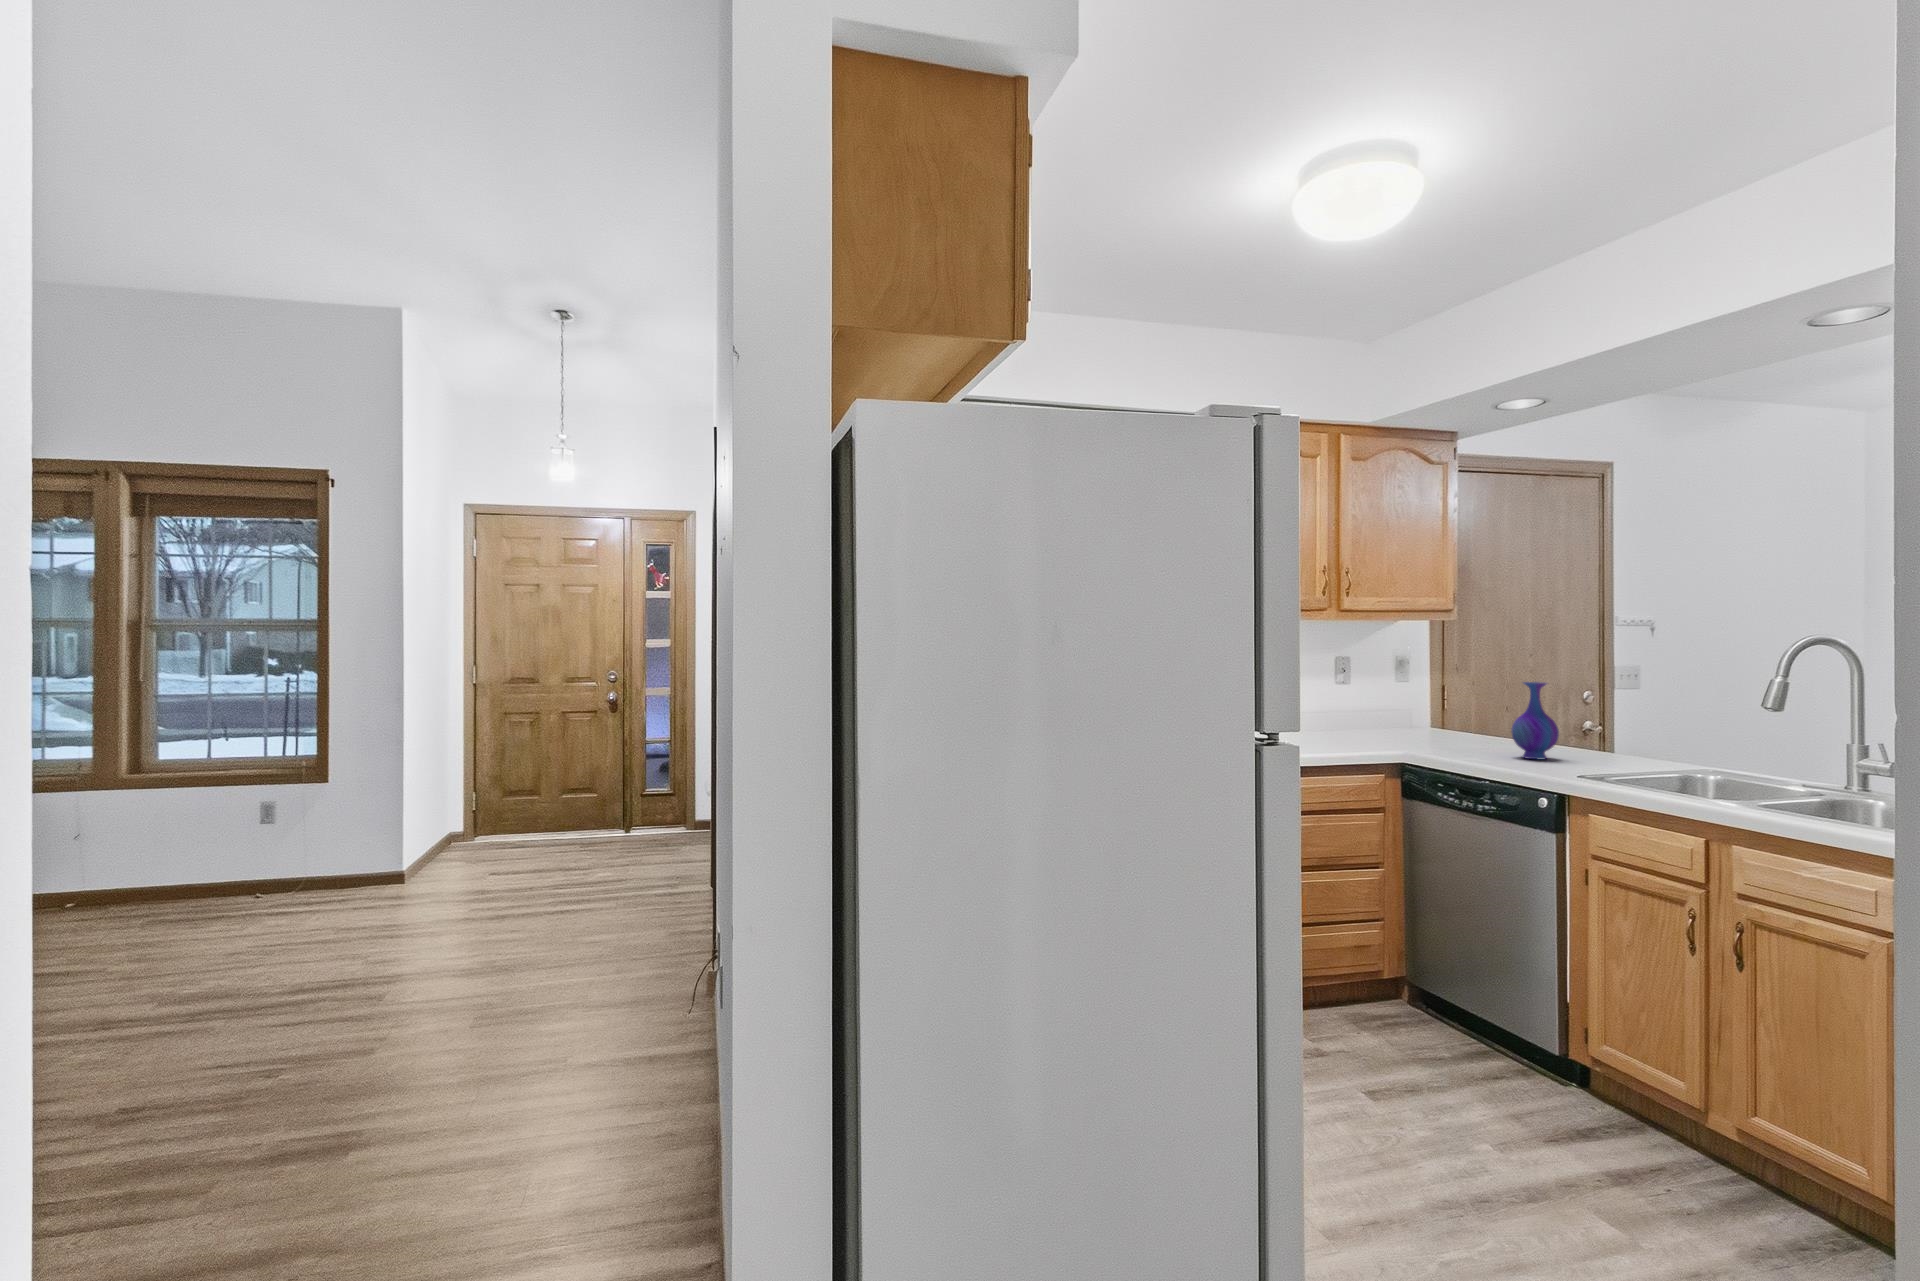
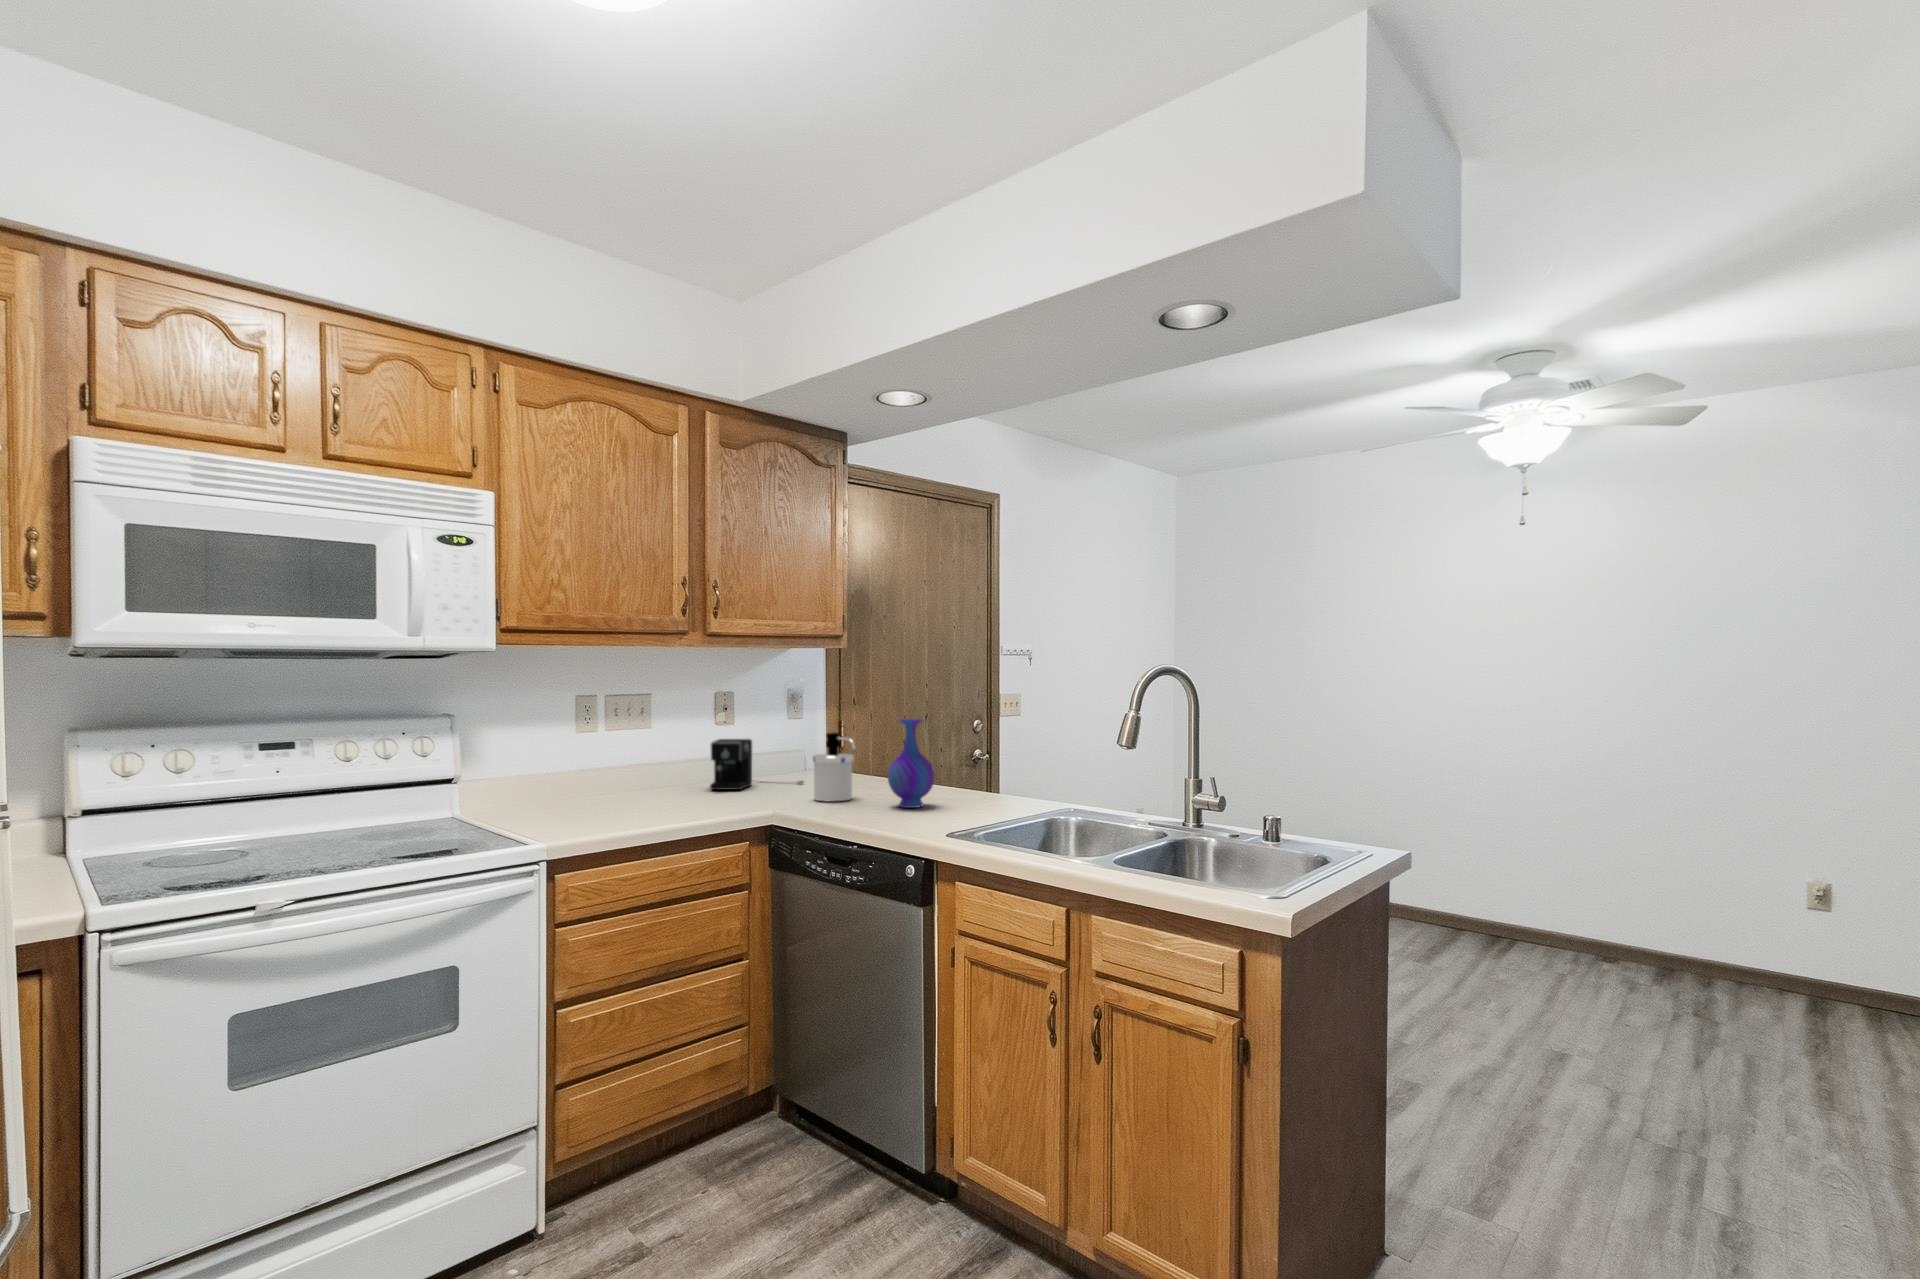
soap dispenser: none [1437,693,1480,751] -> present [813,732,856,801]
coffee maker: none [1340,696,1421,738] -> present [710,739,803,790]

